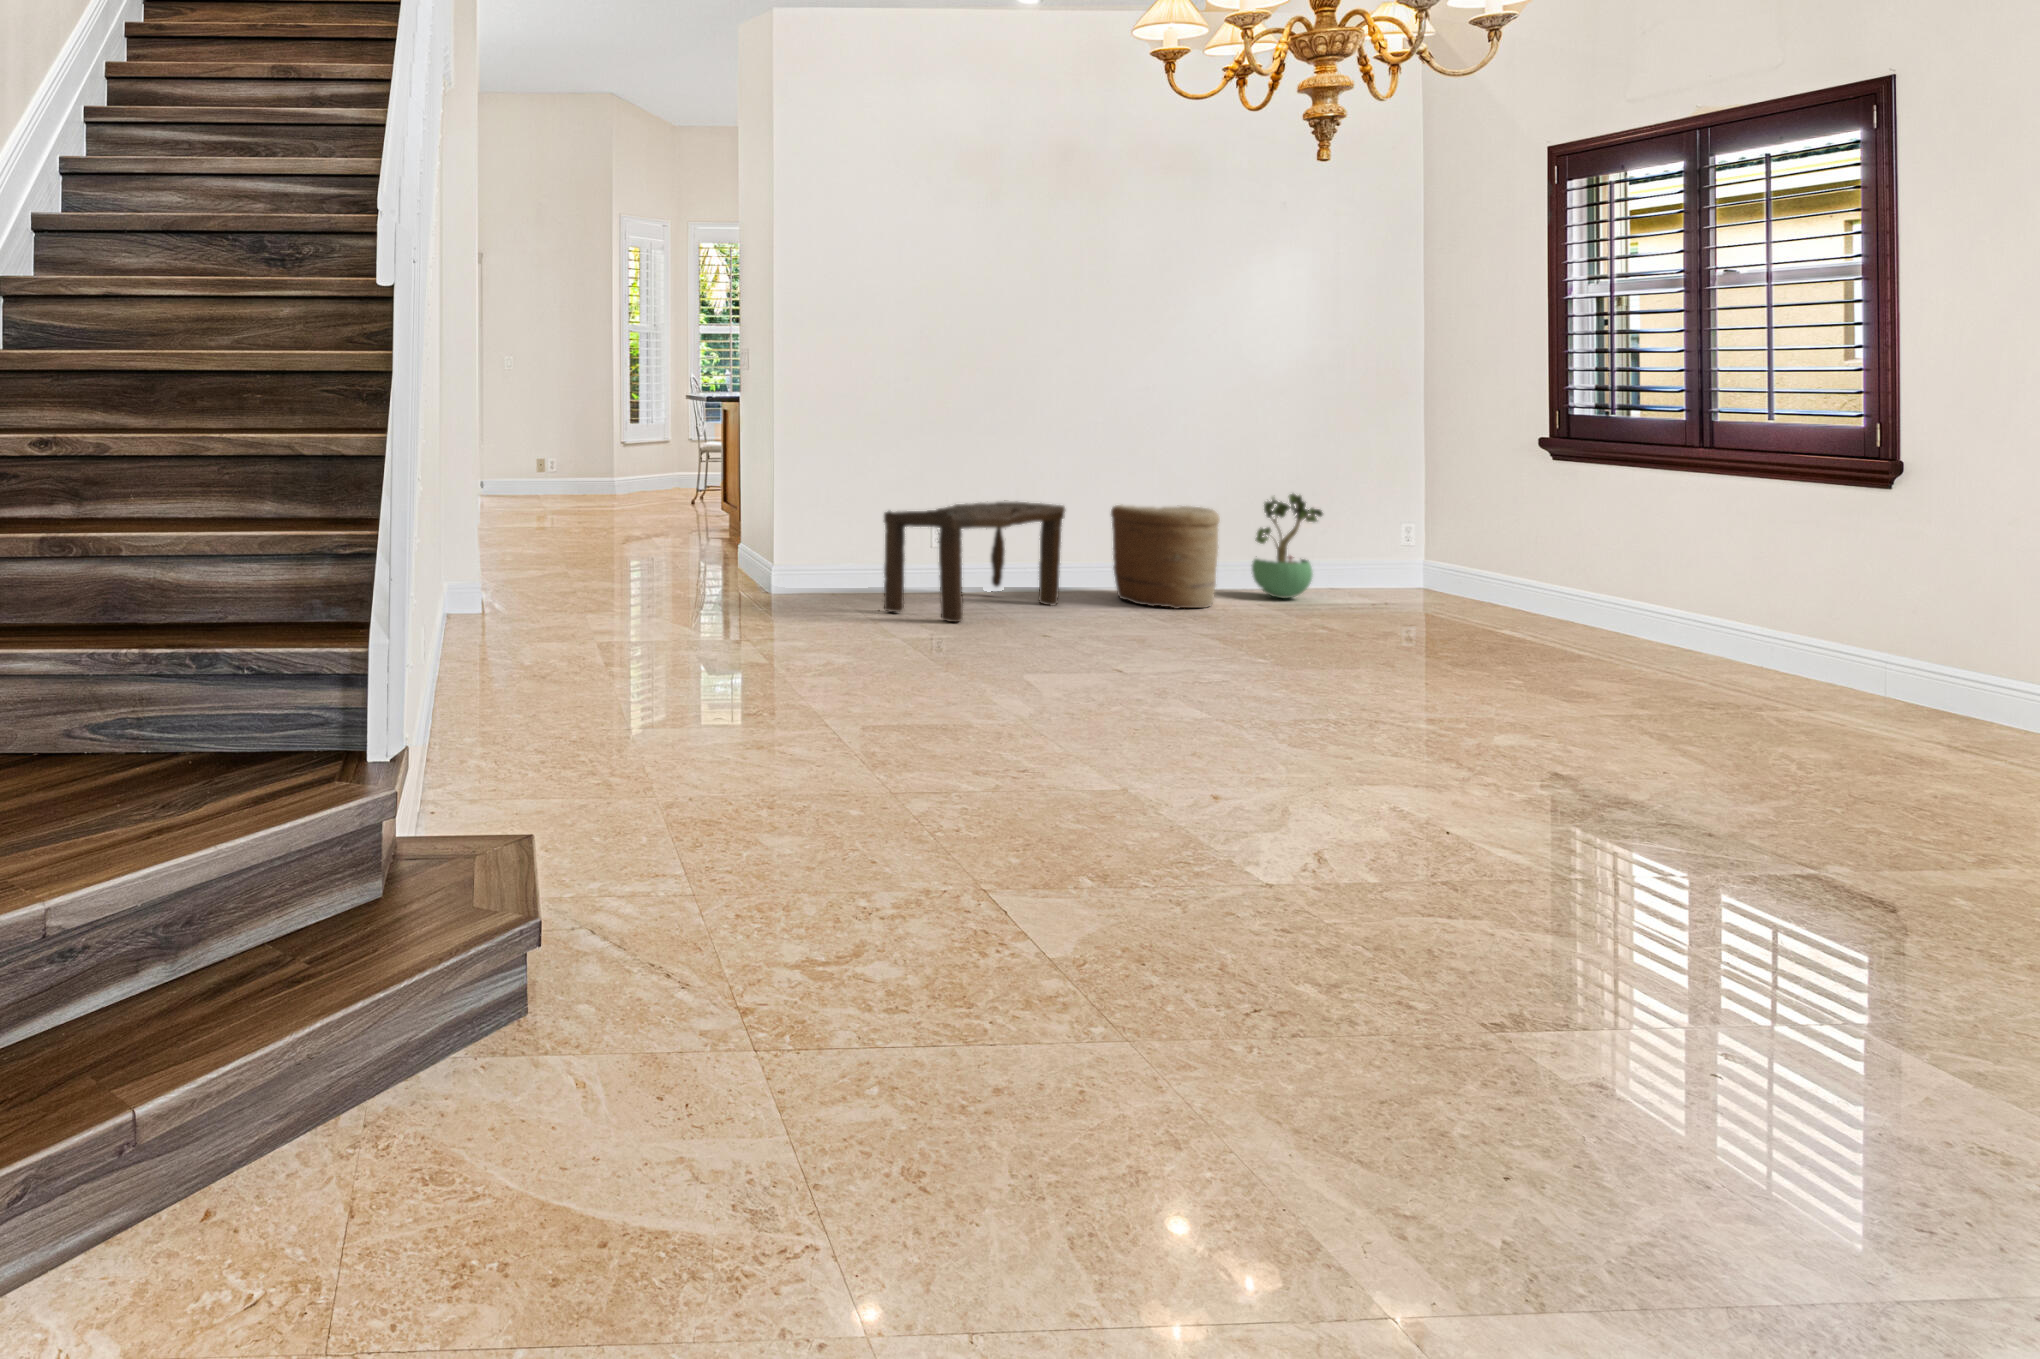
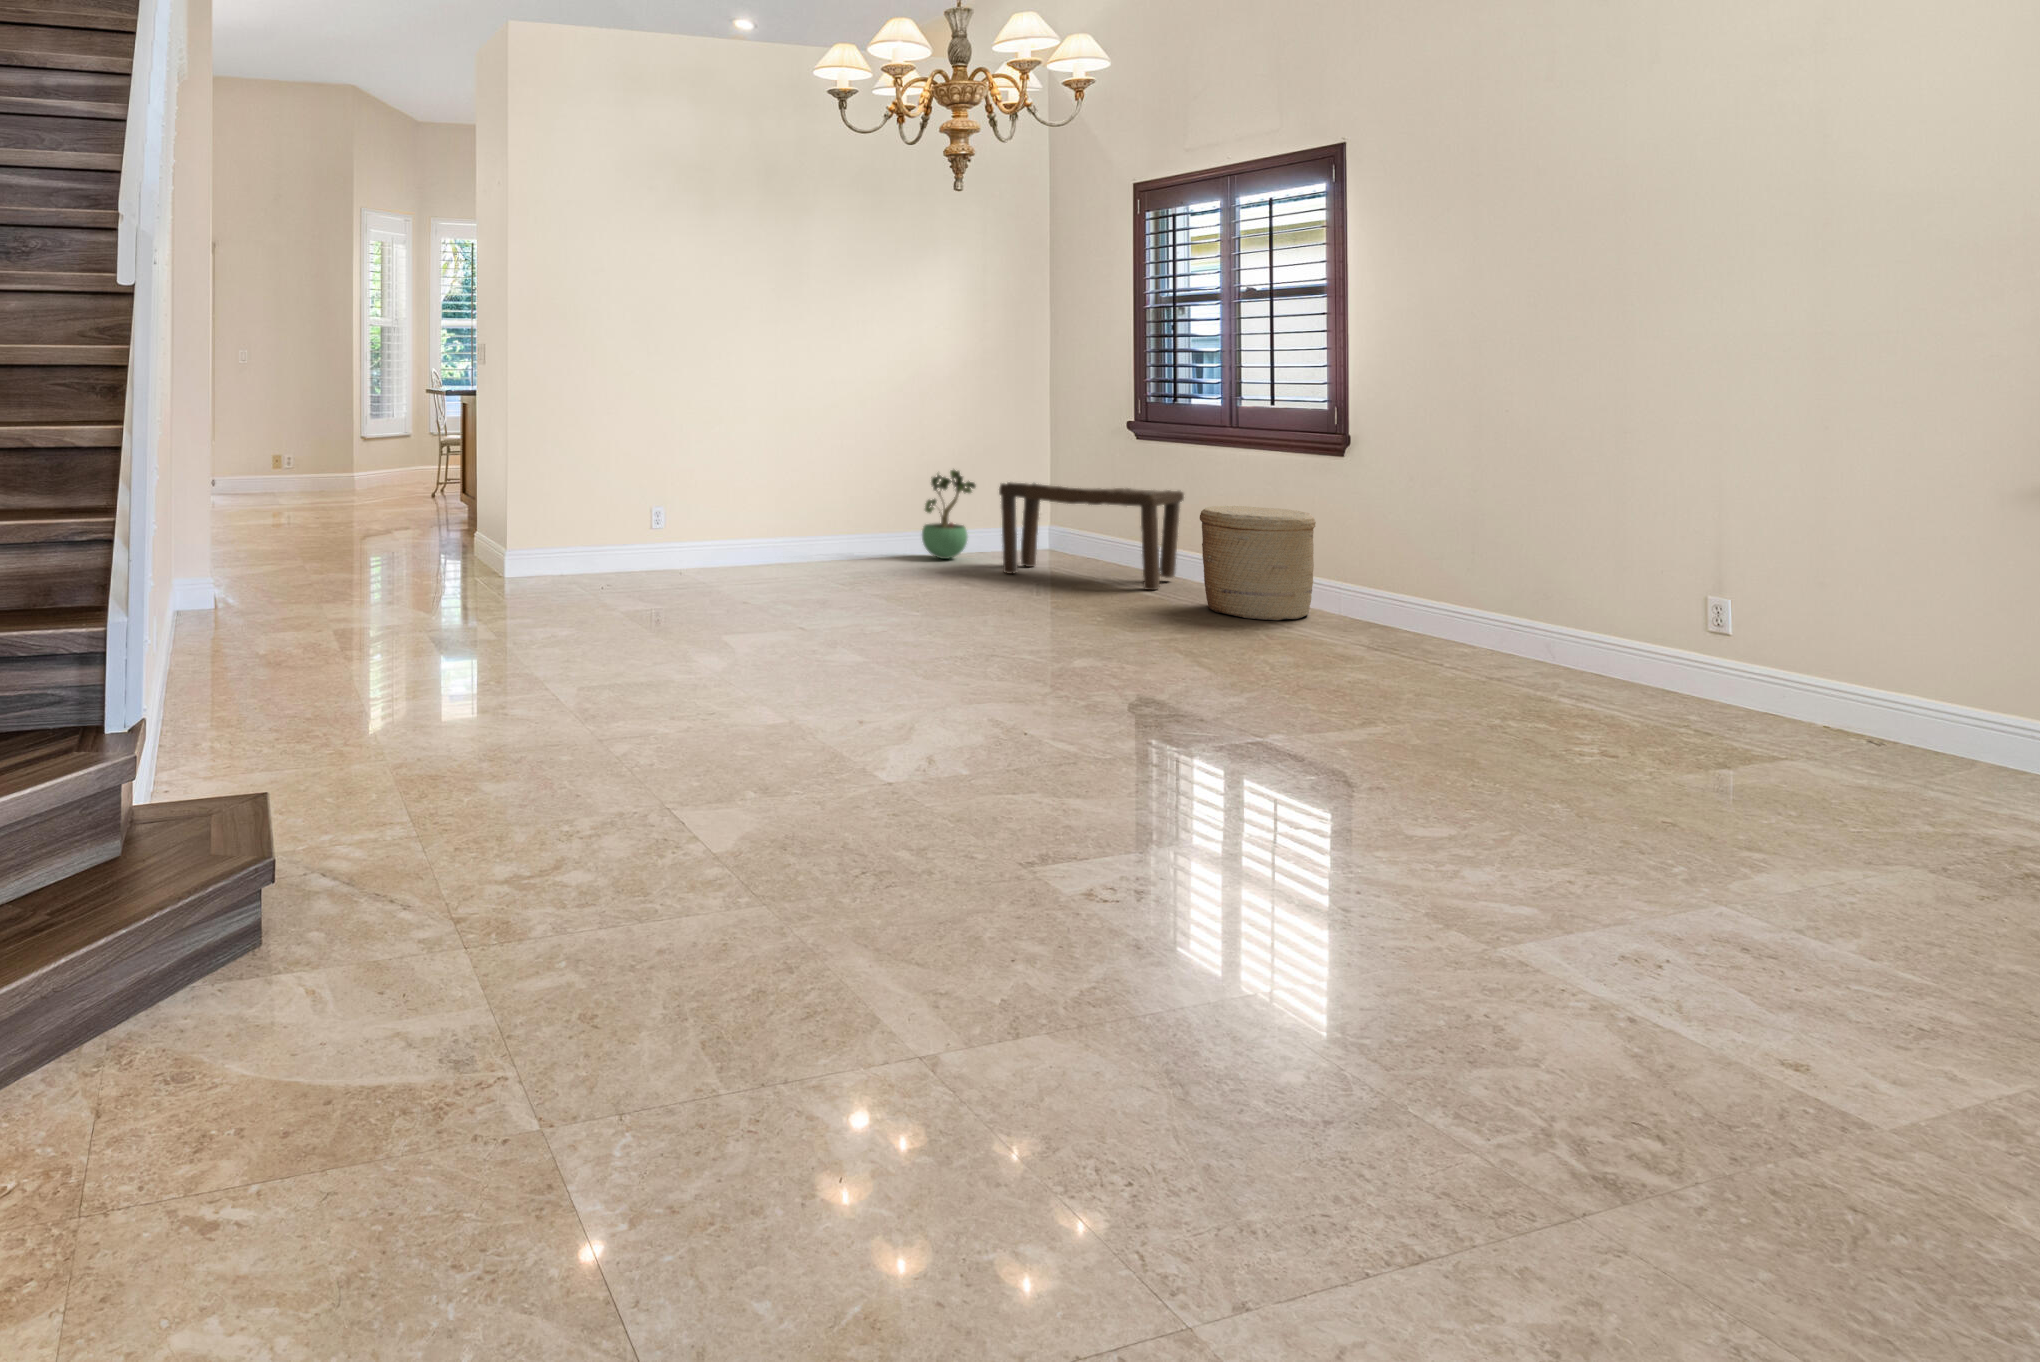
bench: present [884,500,1065,622] -> present [999,482,1184,590]
woven basket: present [1111,505,1220,609] -> present [1200,506,1316,620]

